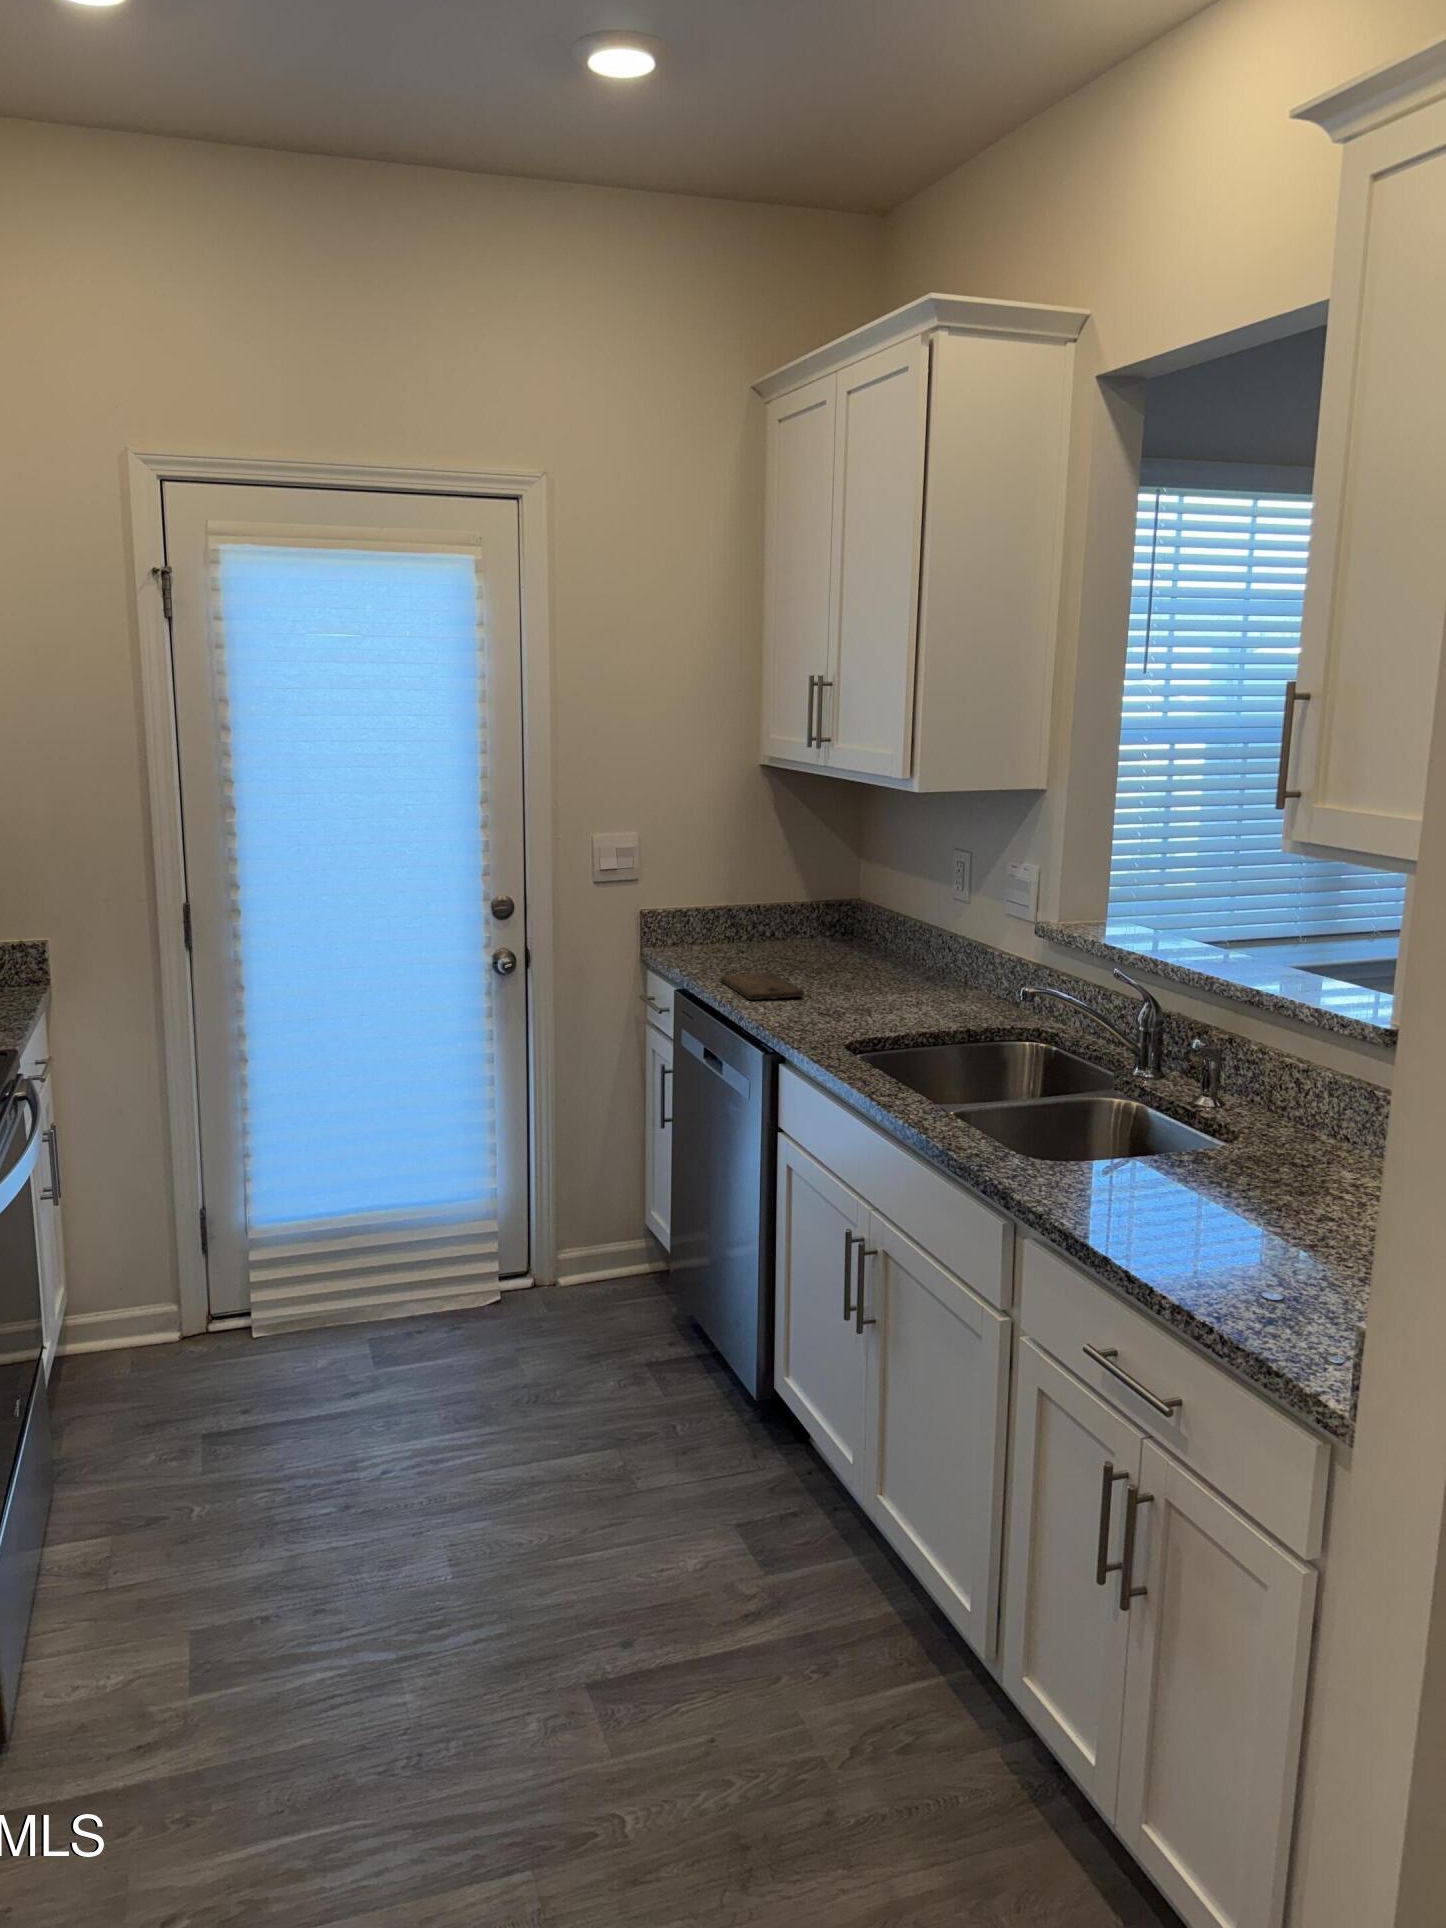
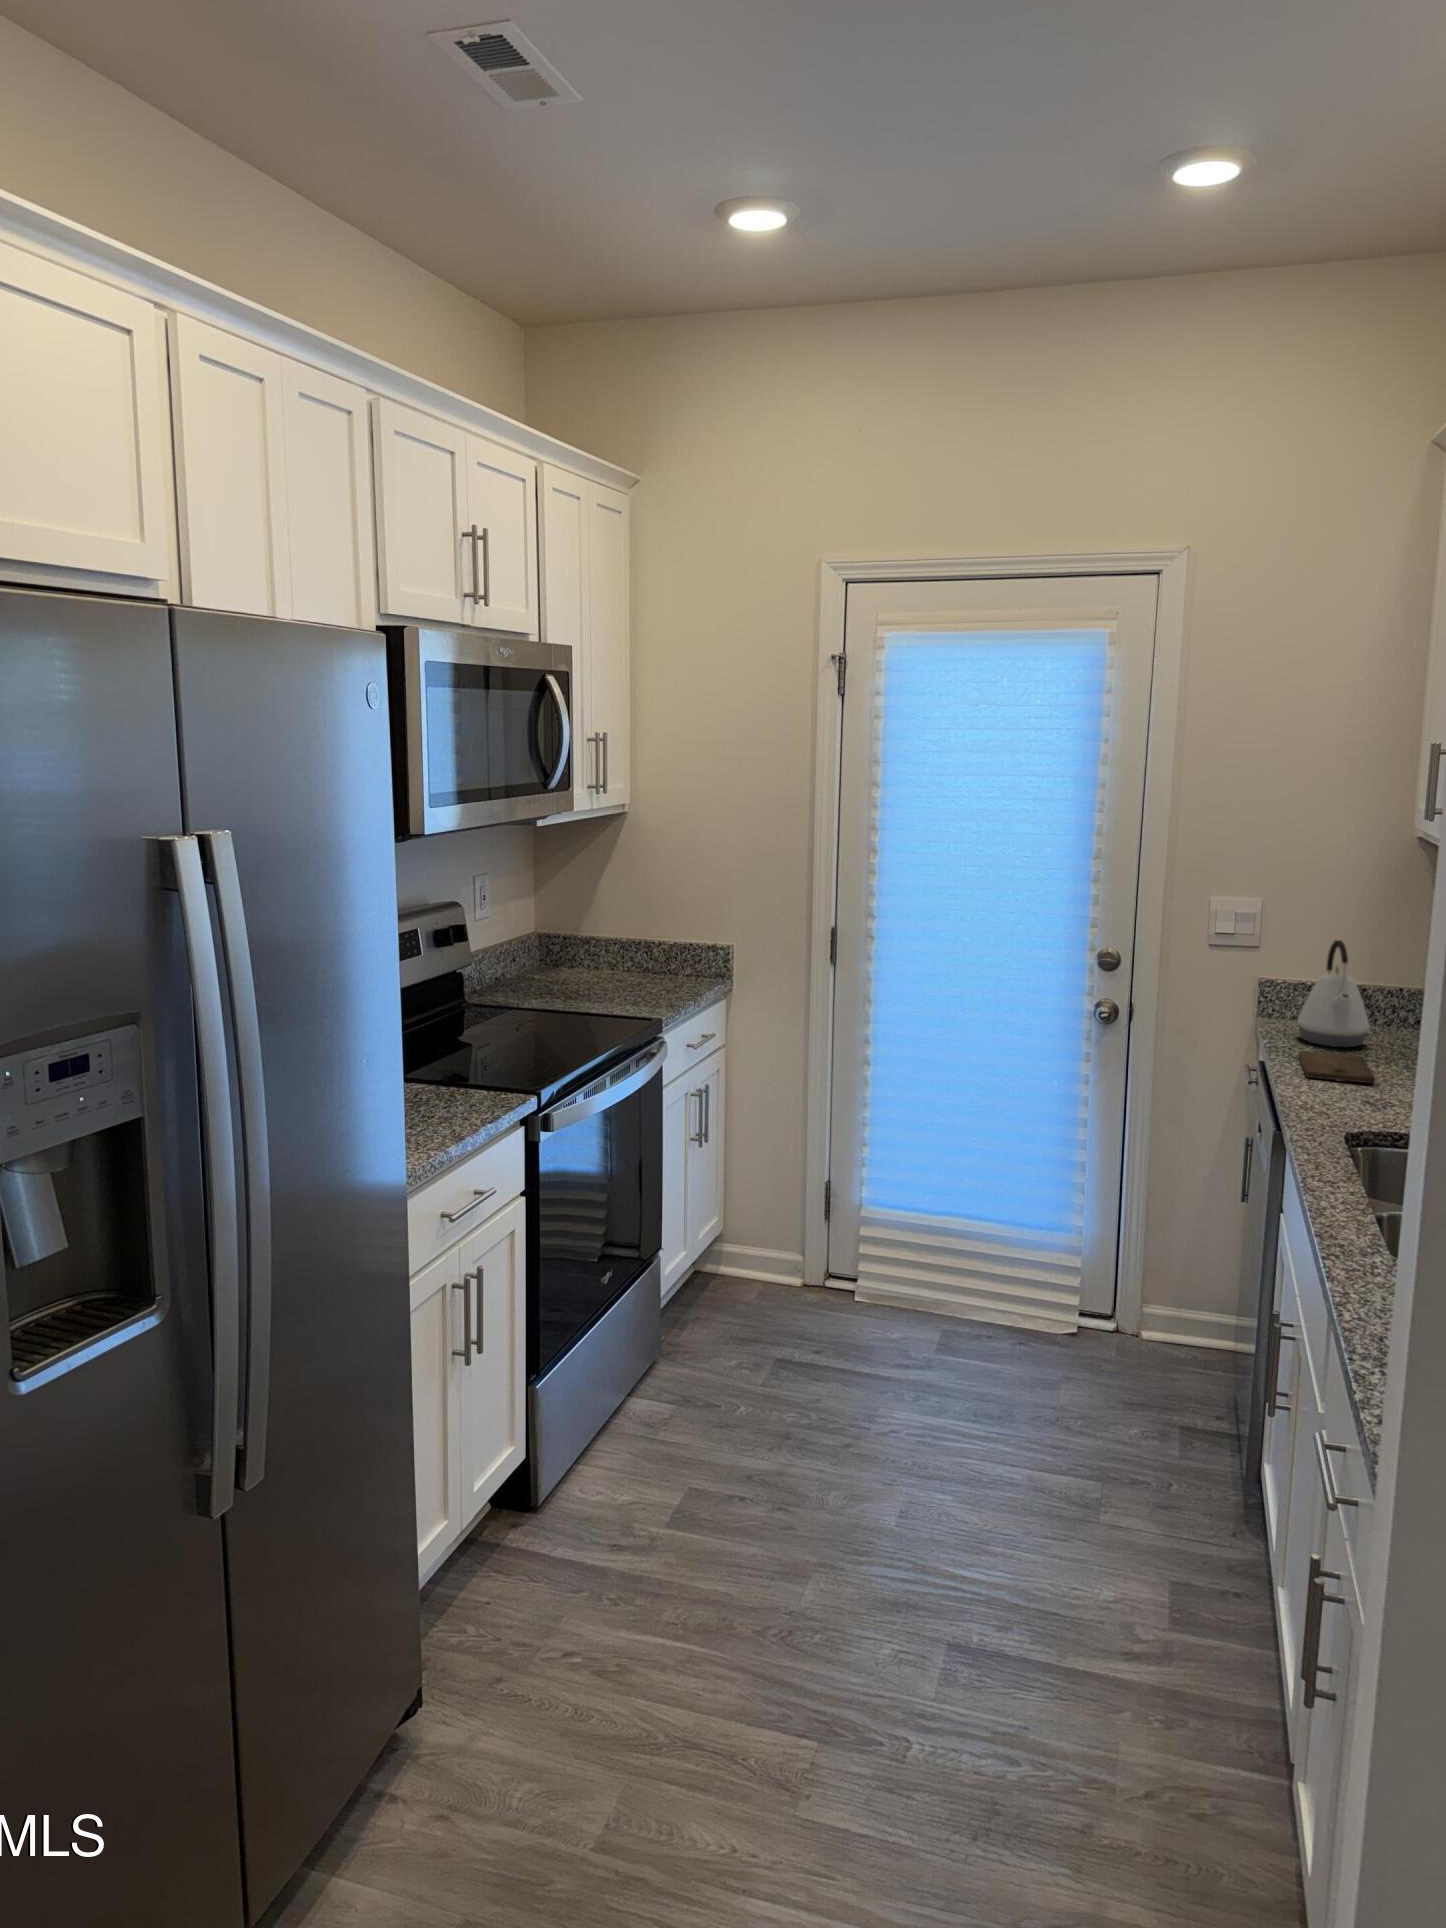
kettle: none [698,866,761,968] -> present [1297,940,1370,1047]

